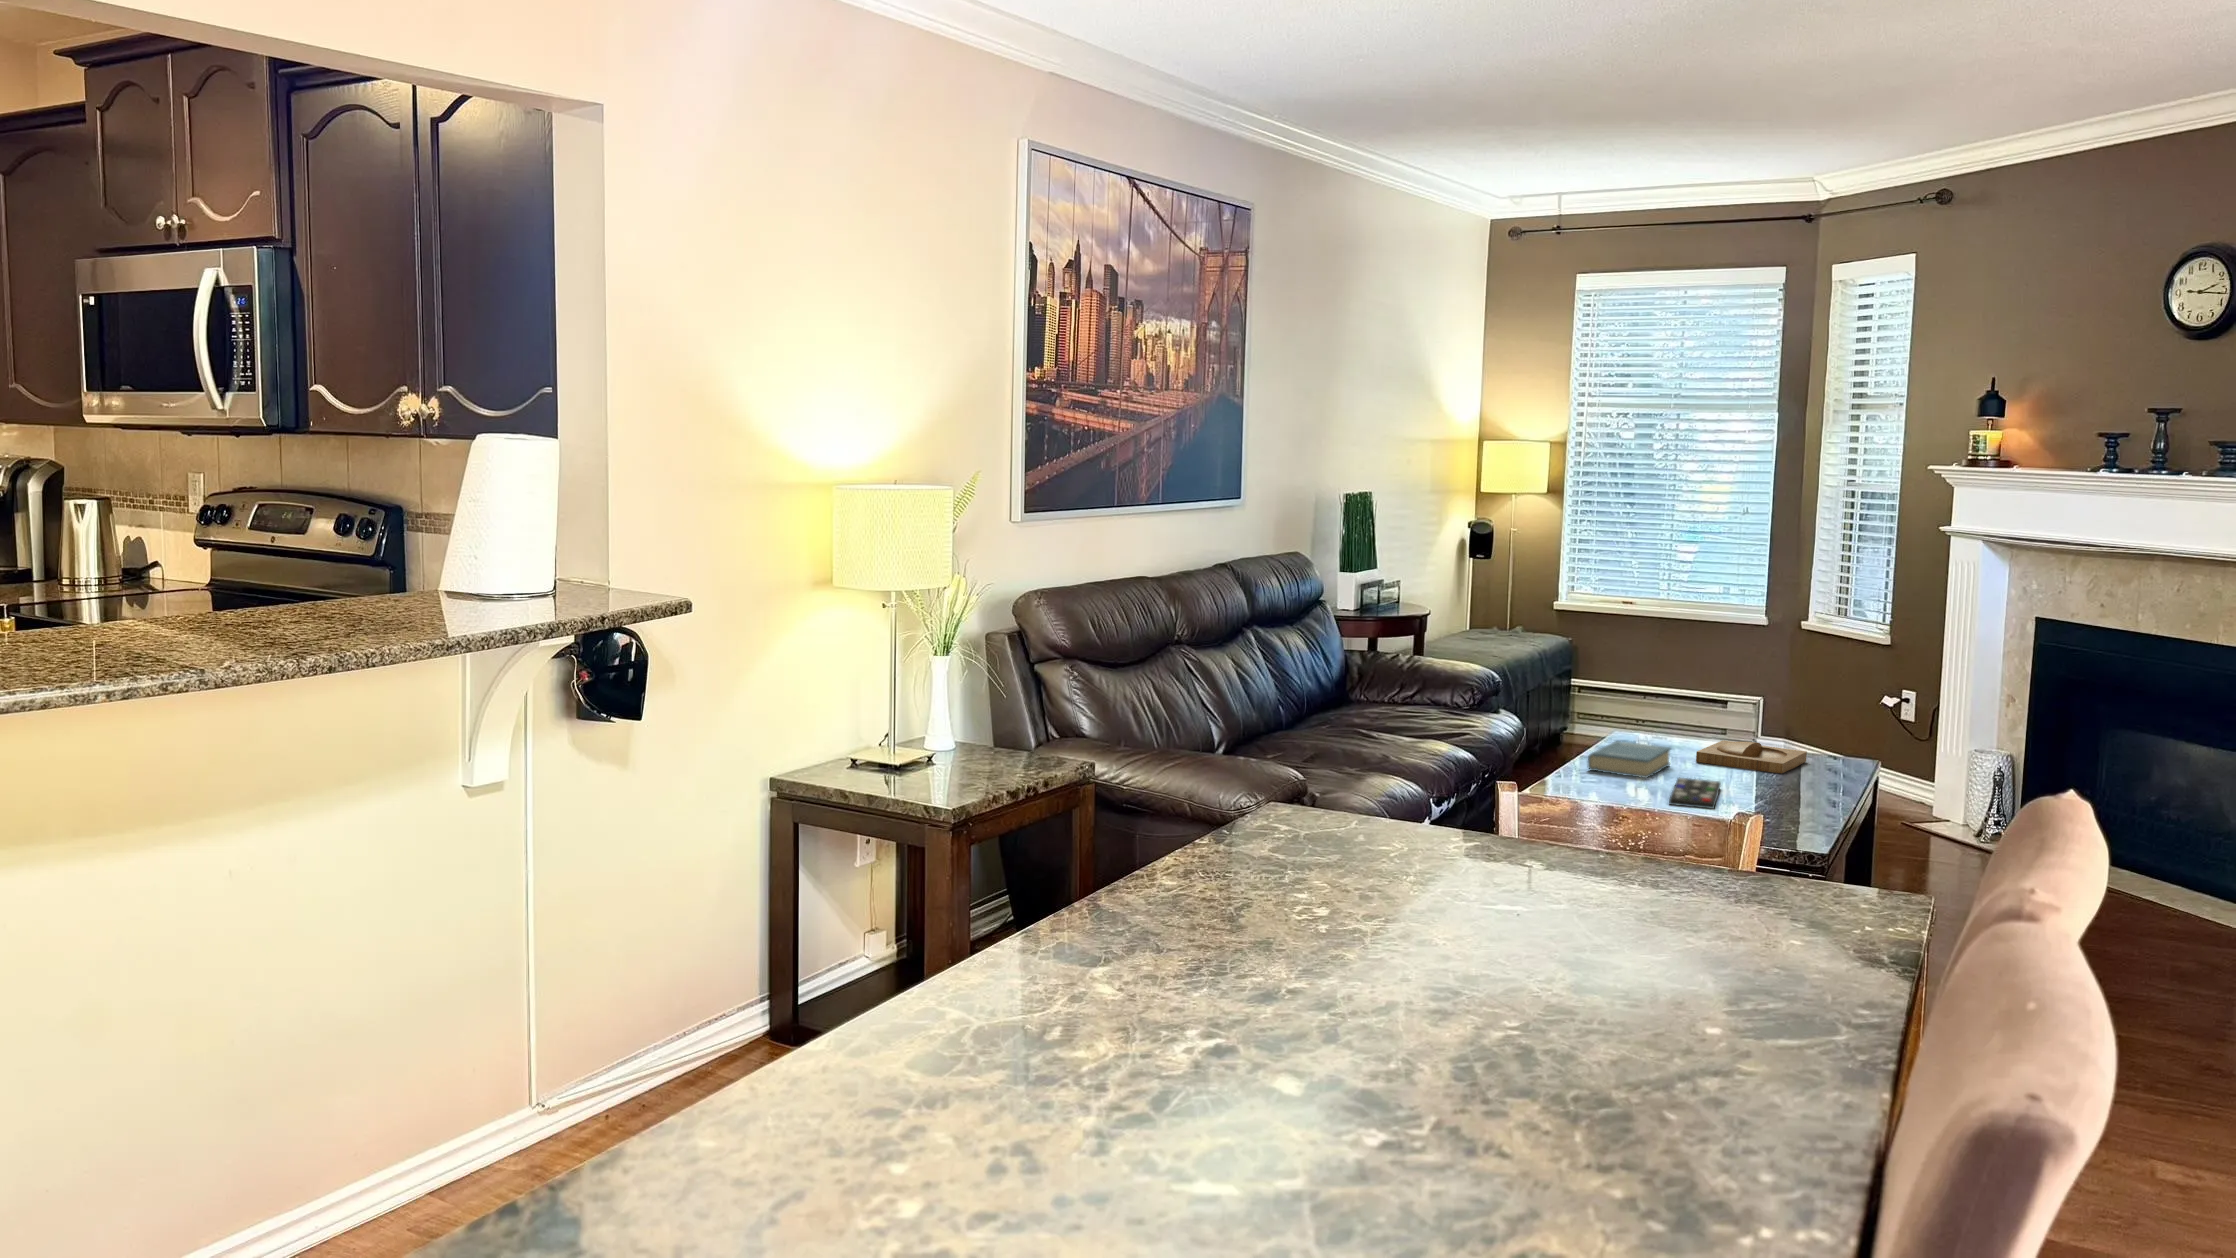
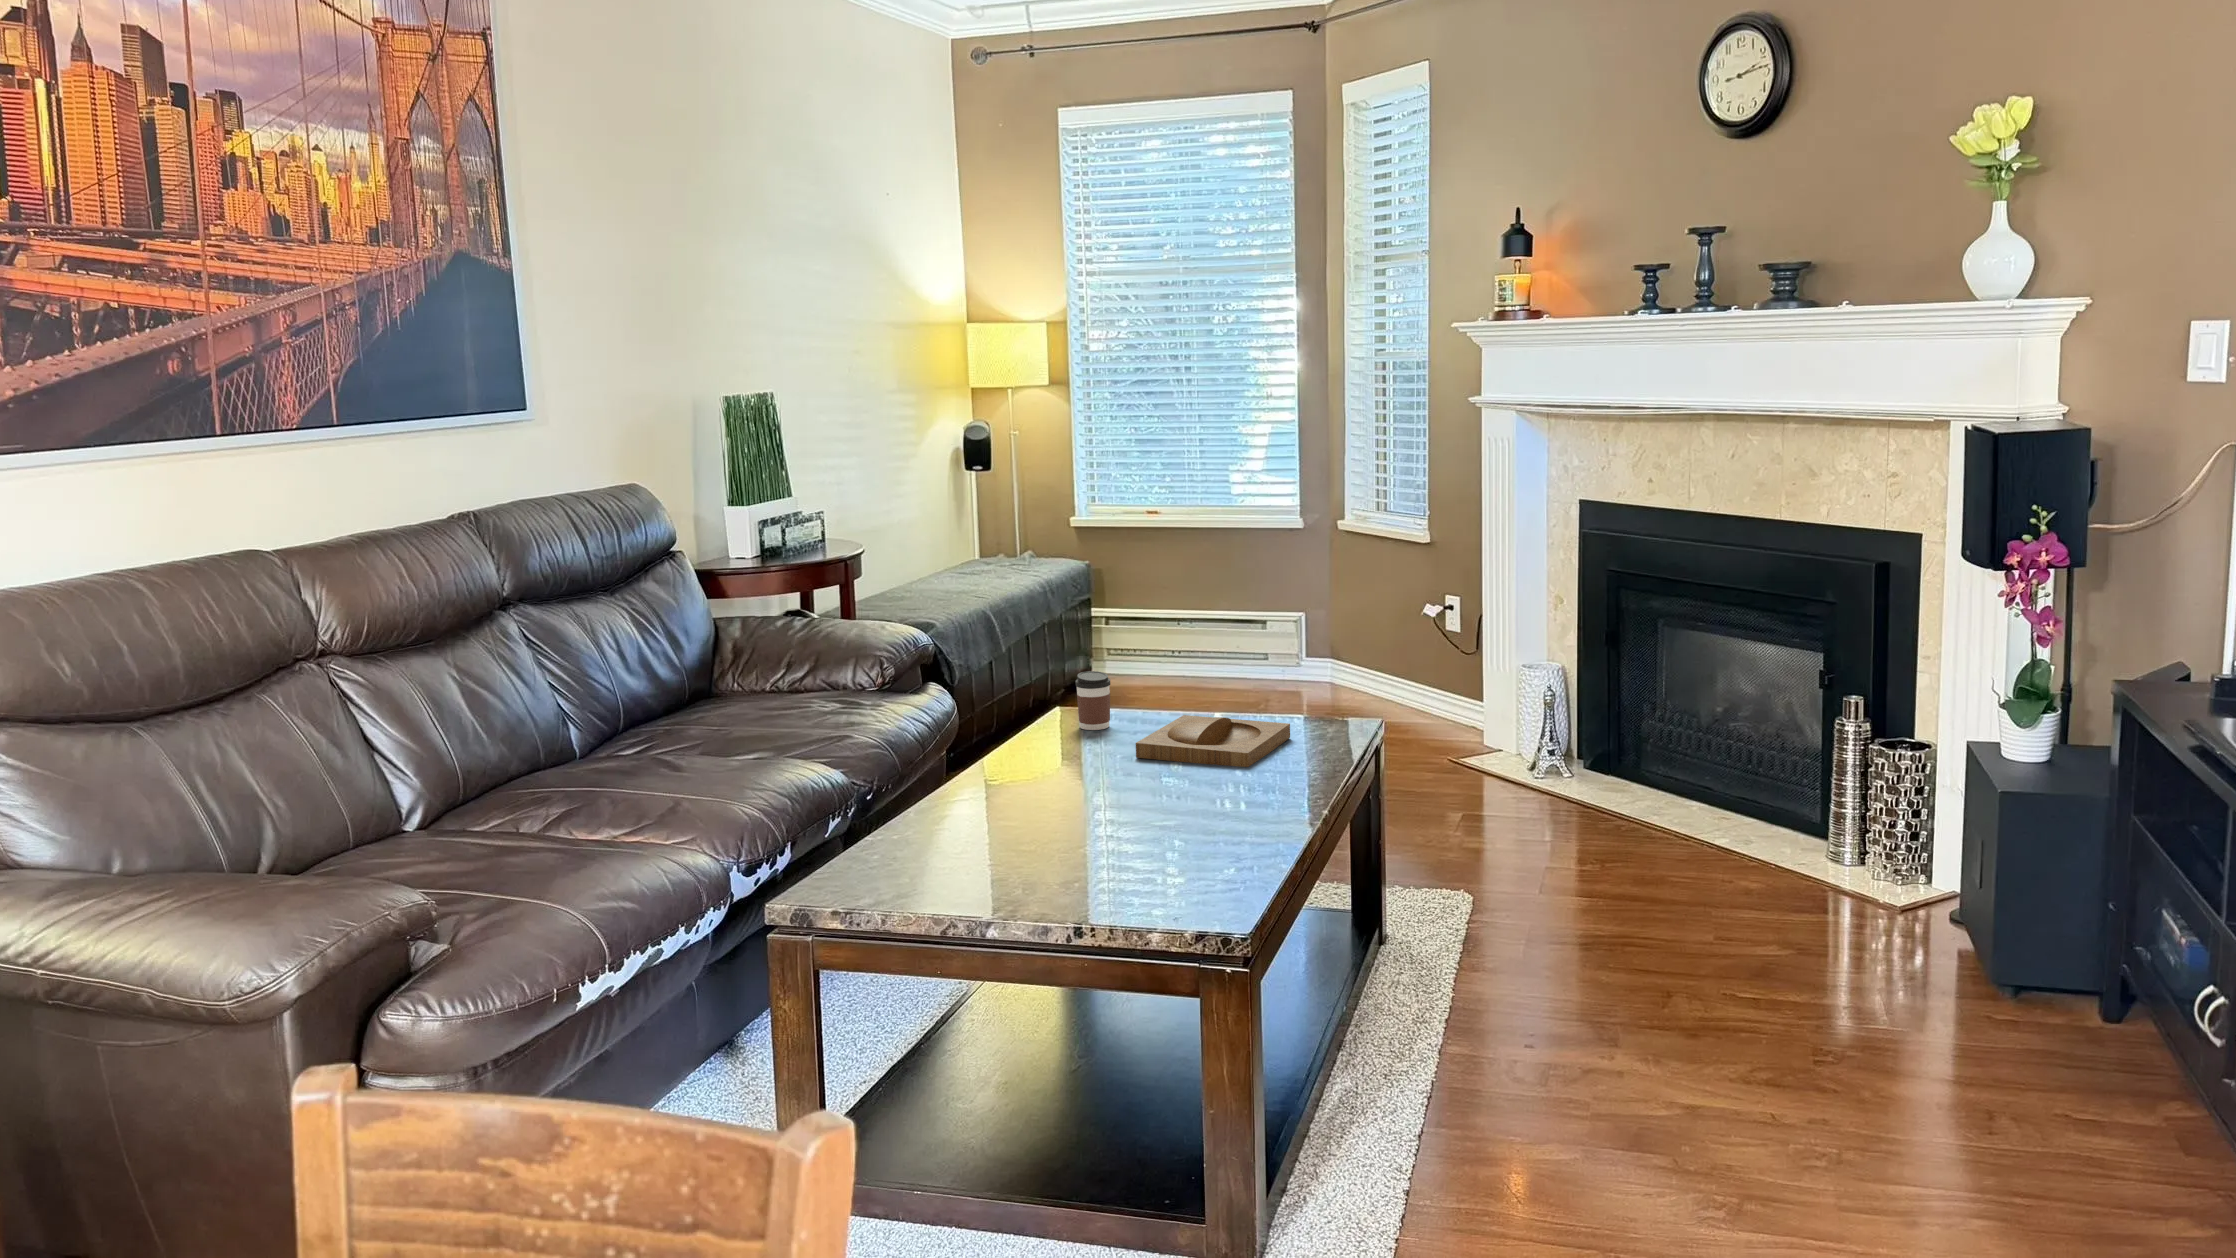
coffee cup: none [1641,705,1667,746] -> present [1075,671,1110,730]
hardback book: present [1587,741,1670,778] -> none [961,739,1094,805]
remote control: present [1669,777,1721,809] -> none [1041,803,1143,870]

